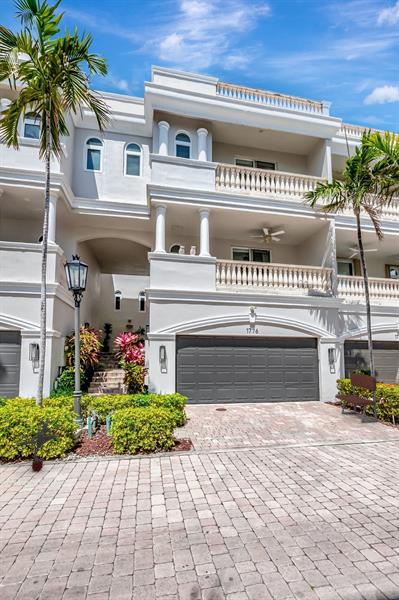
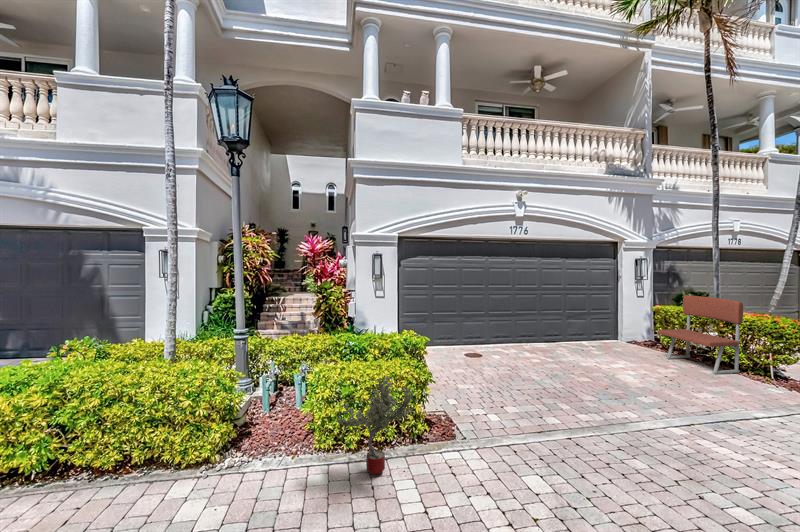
potted tree: present [18,418,60,472] -> present [337,376,414,475]

